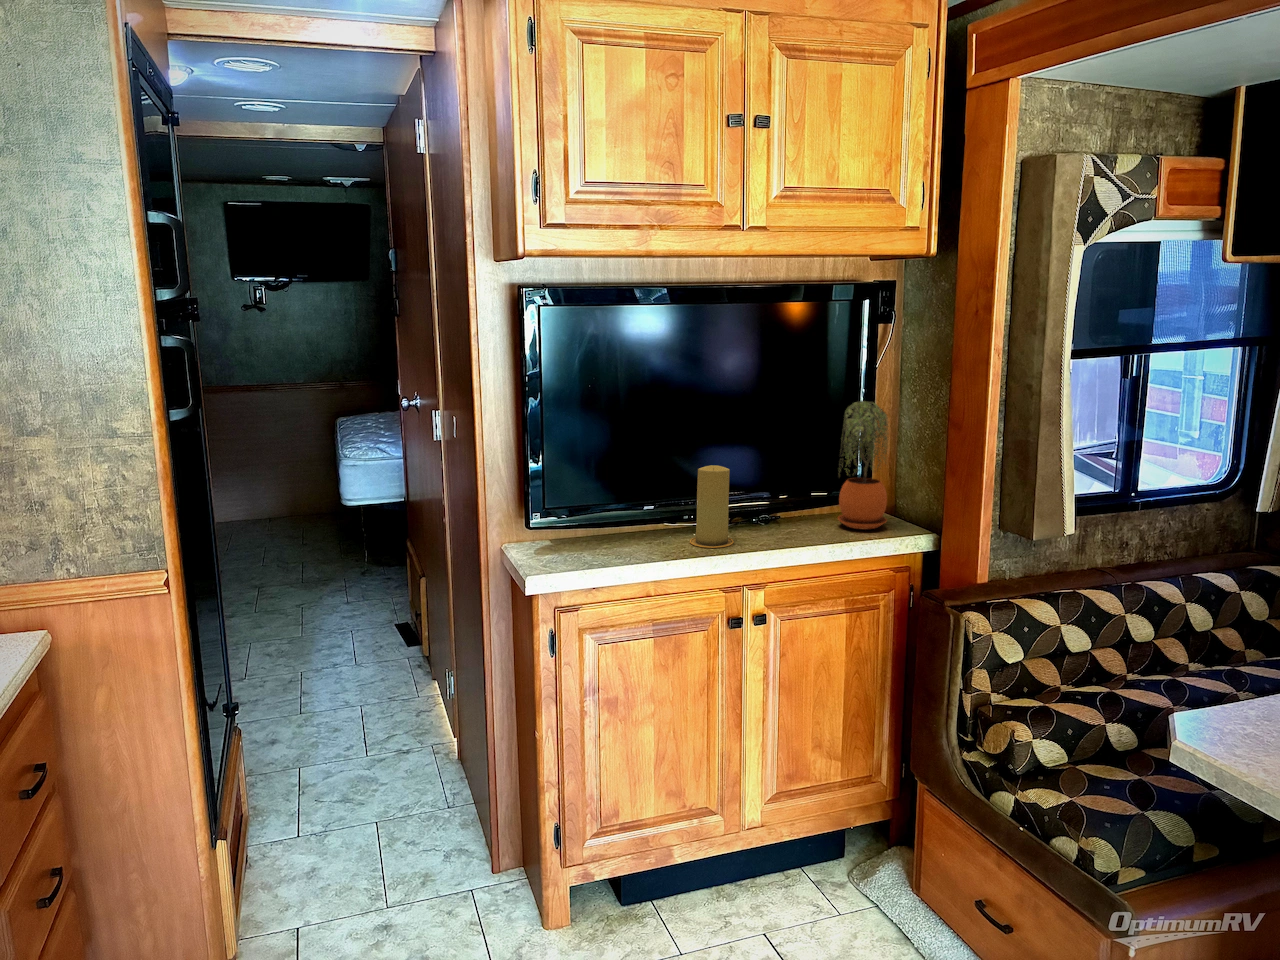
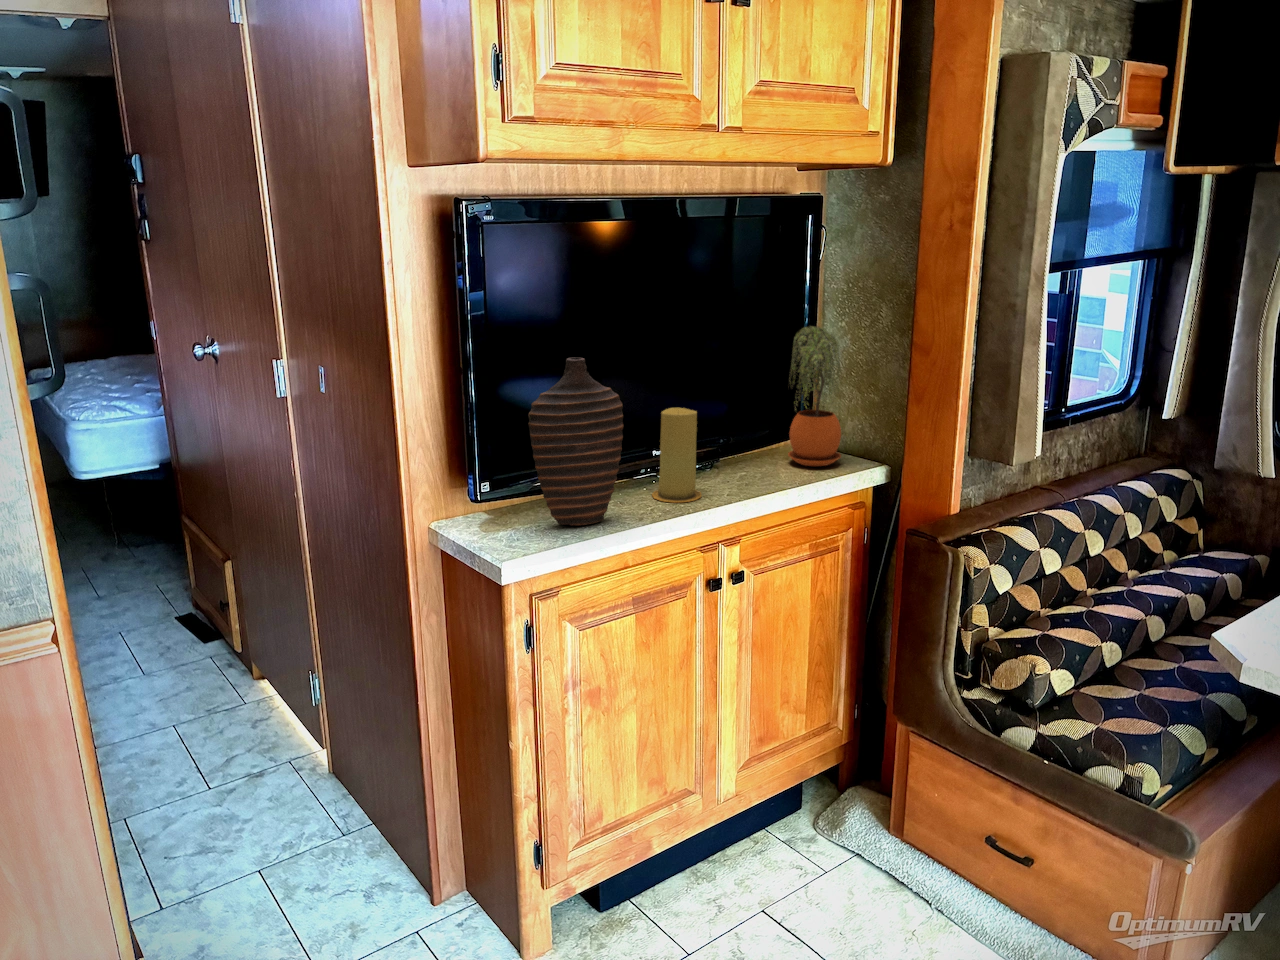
decorative vase: none [567,416,651,557] -> present [528,357,623,526]

